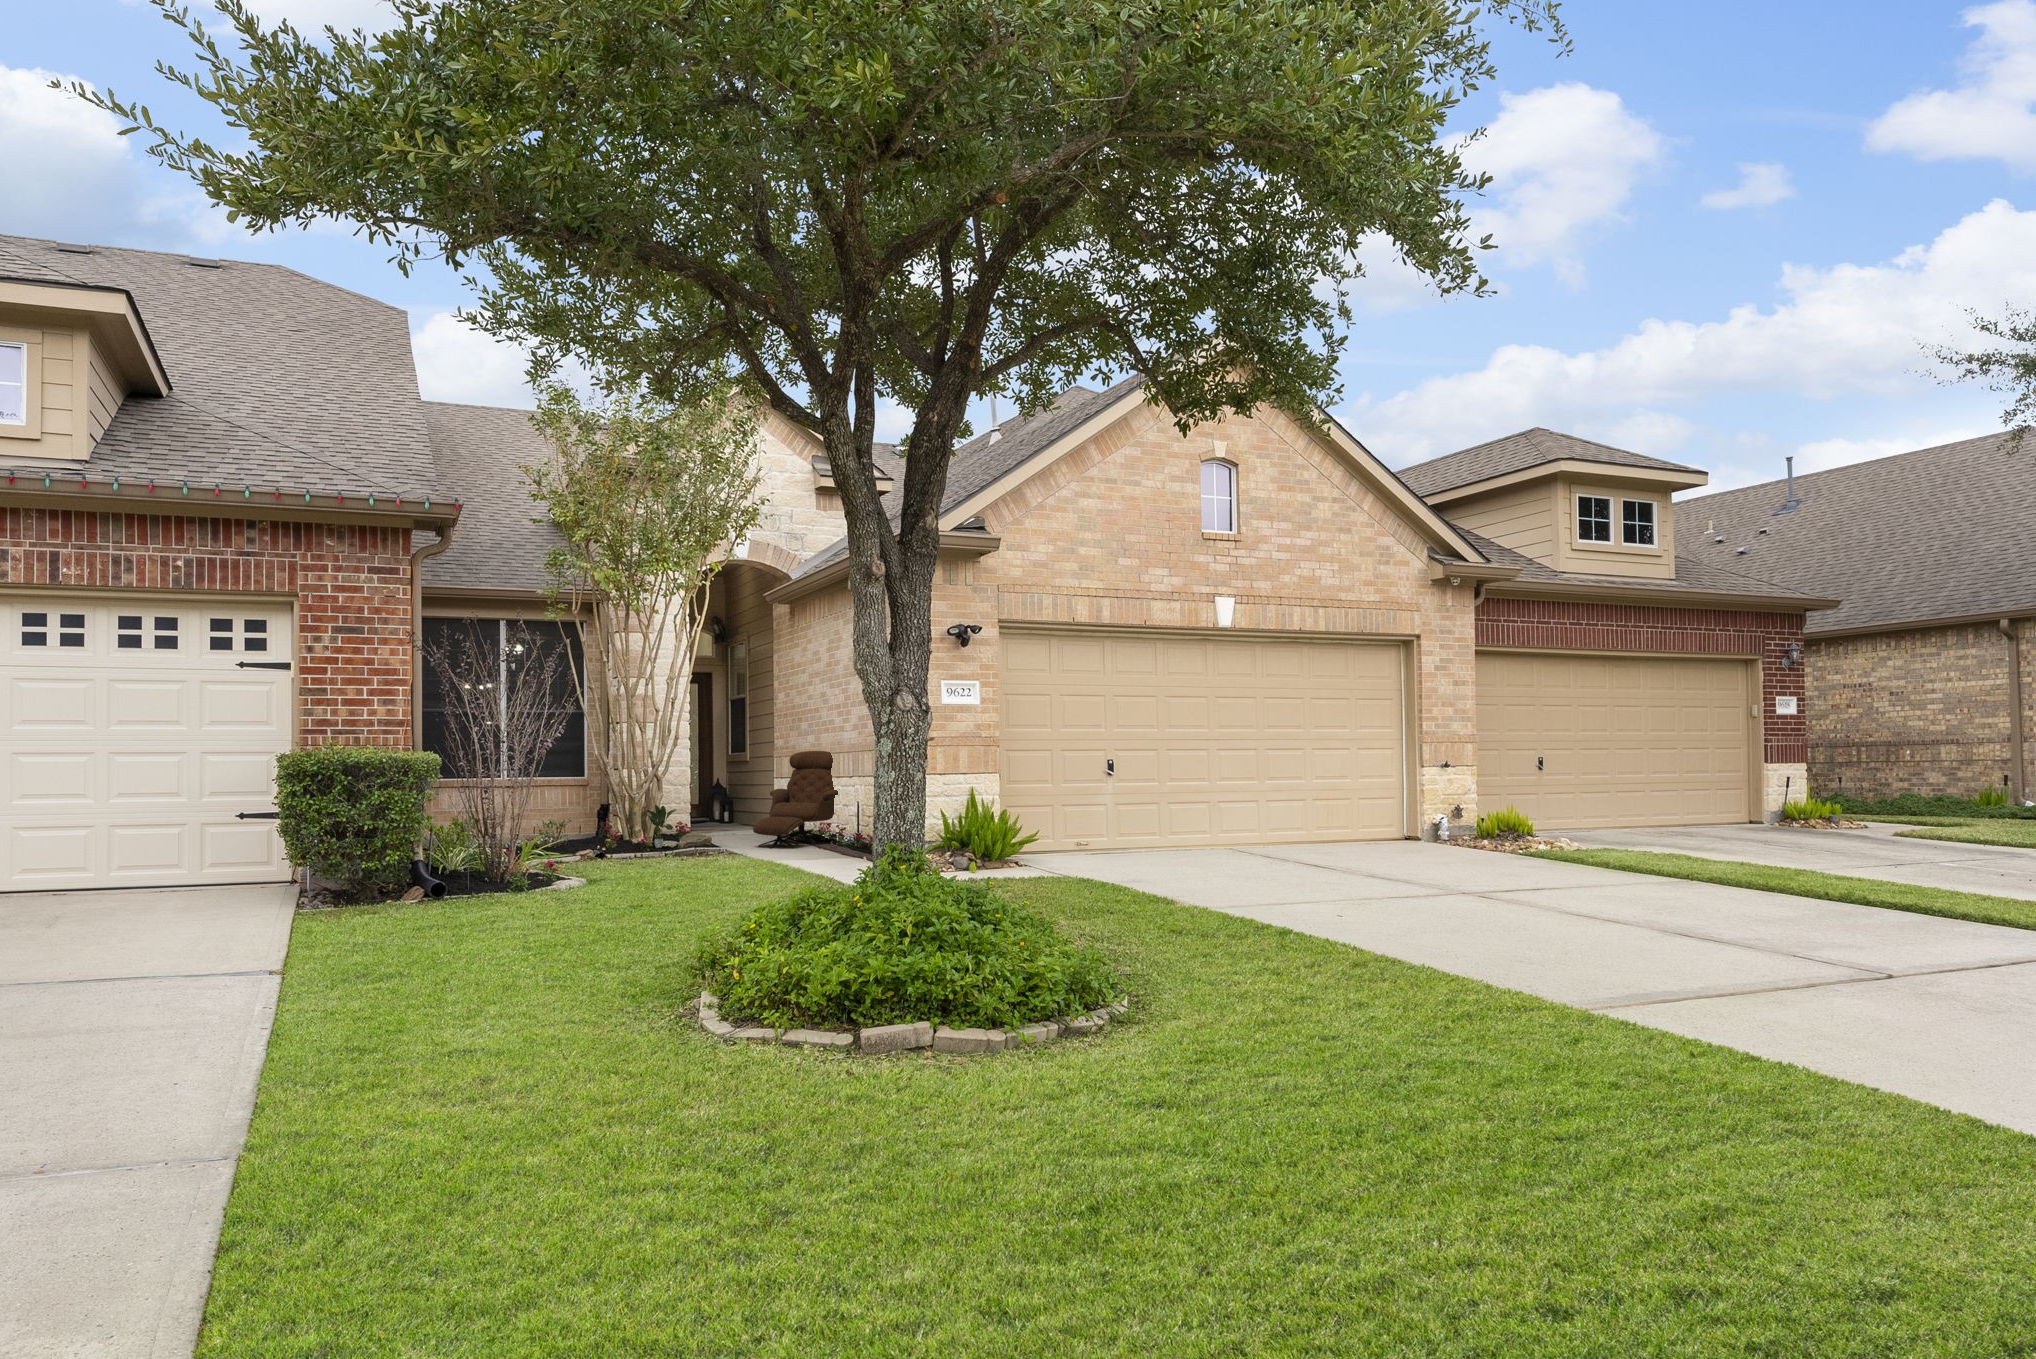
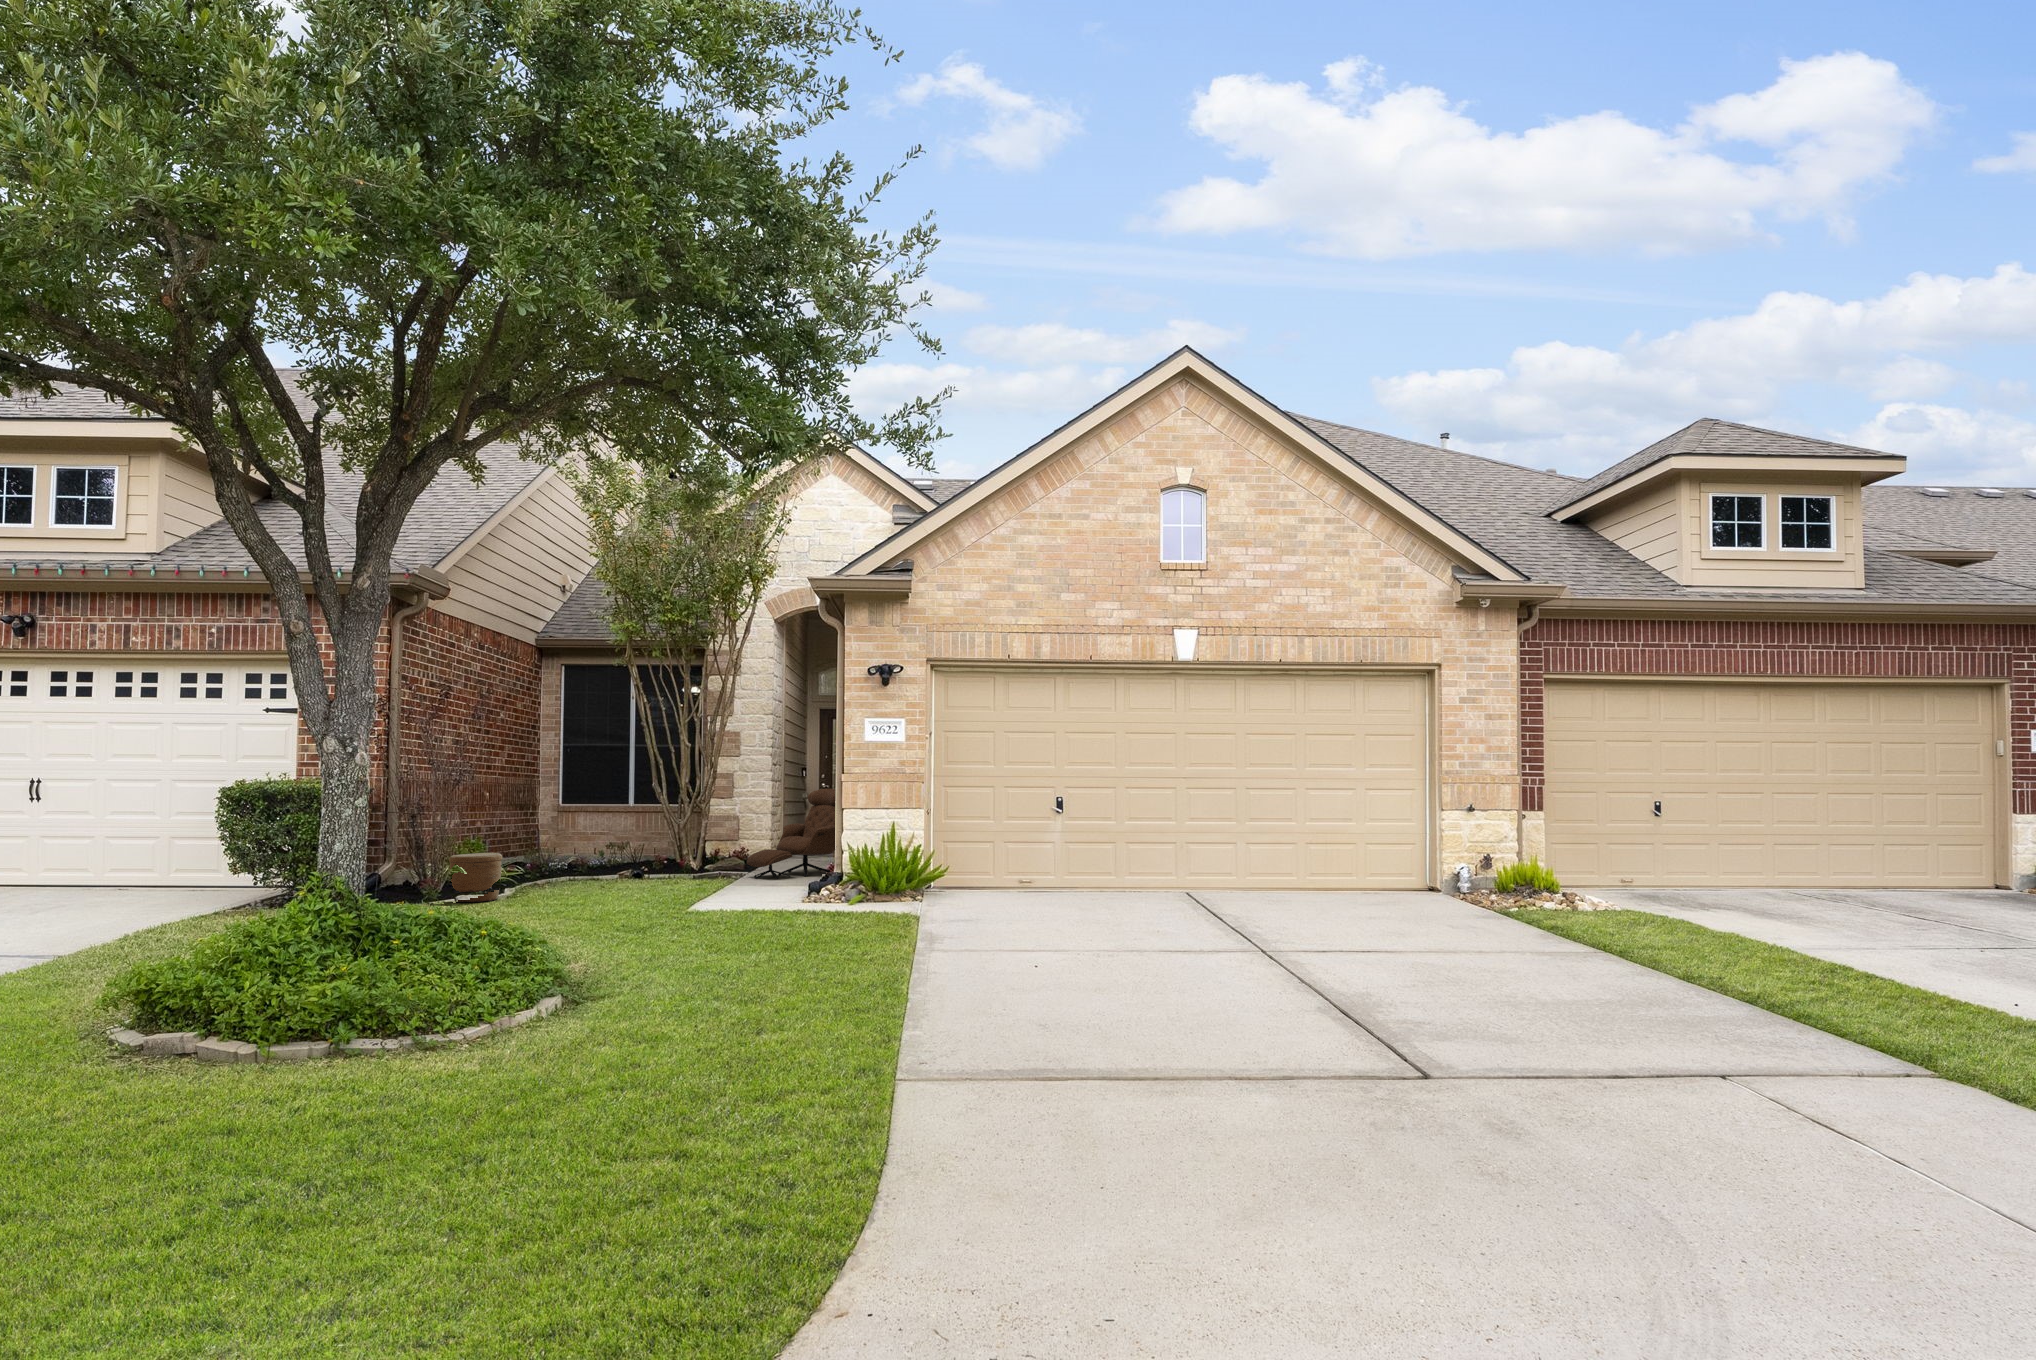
potted plant: present [647,805,676,848] -> none [663,835,689,875]
woven basket: none [520,827,577,882] -> present [449,853,503,902]

